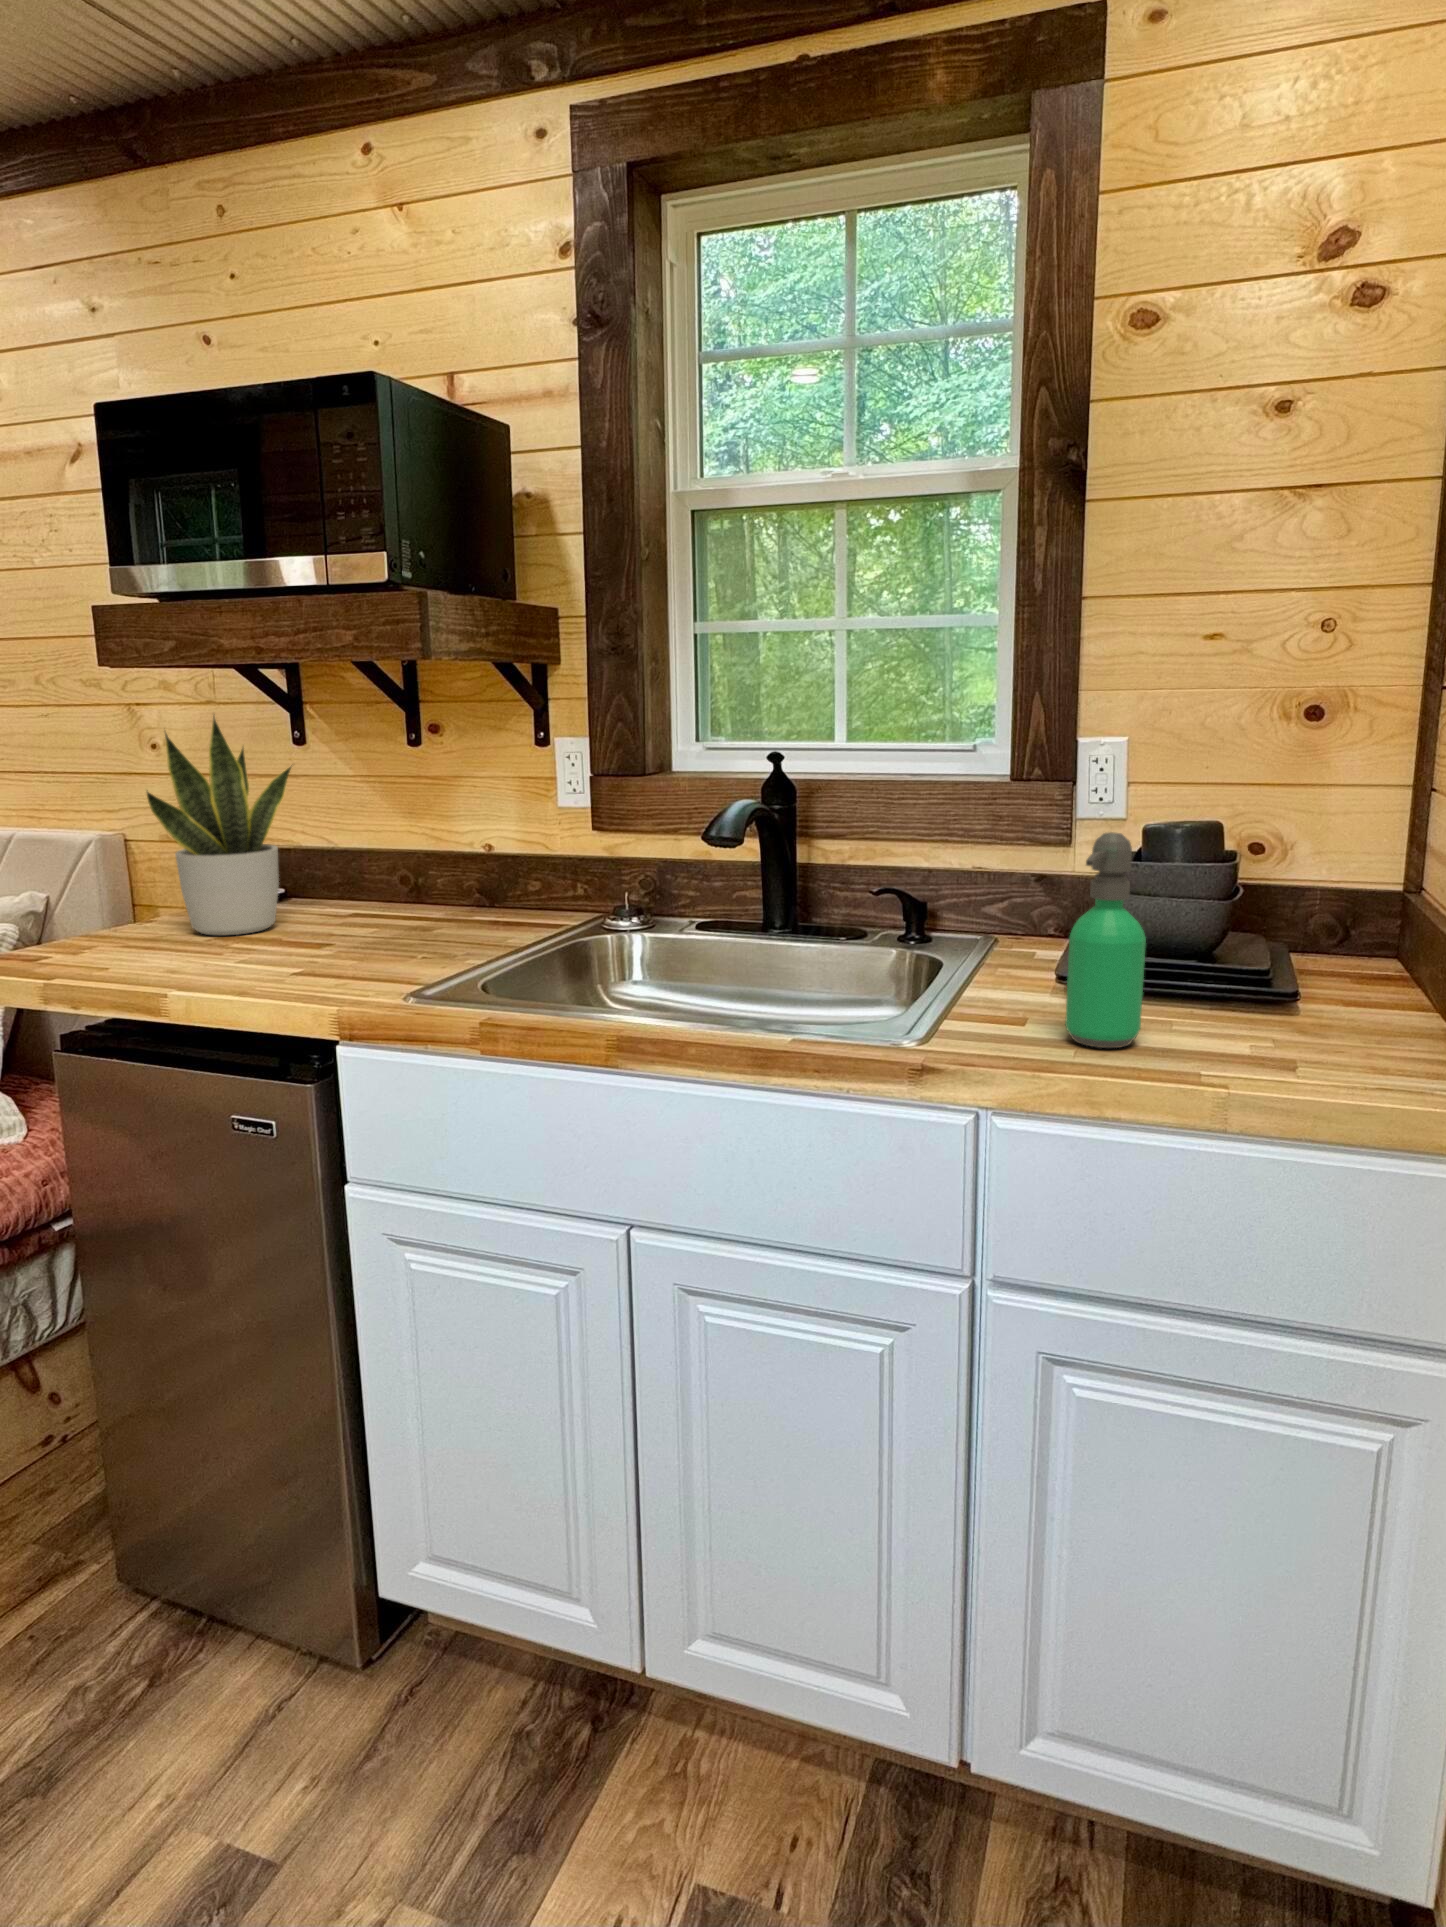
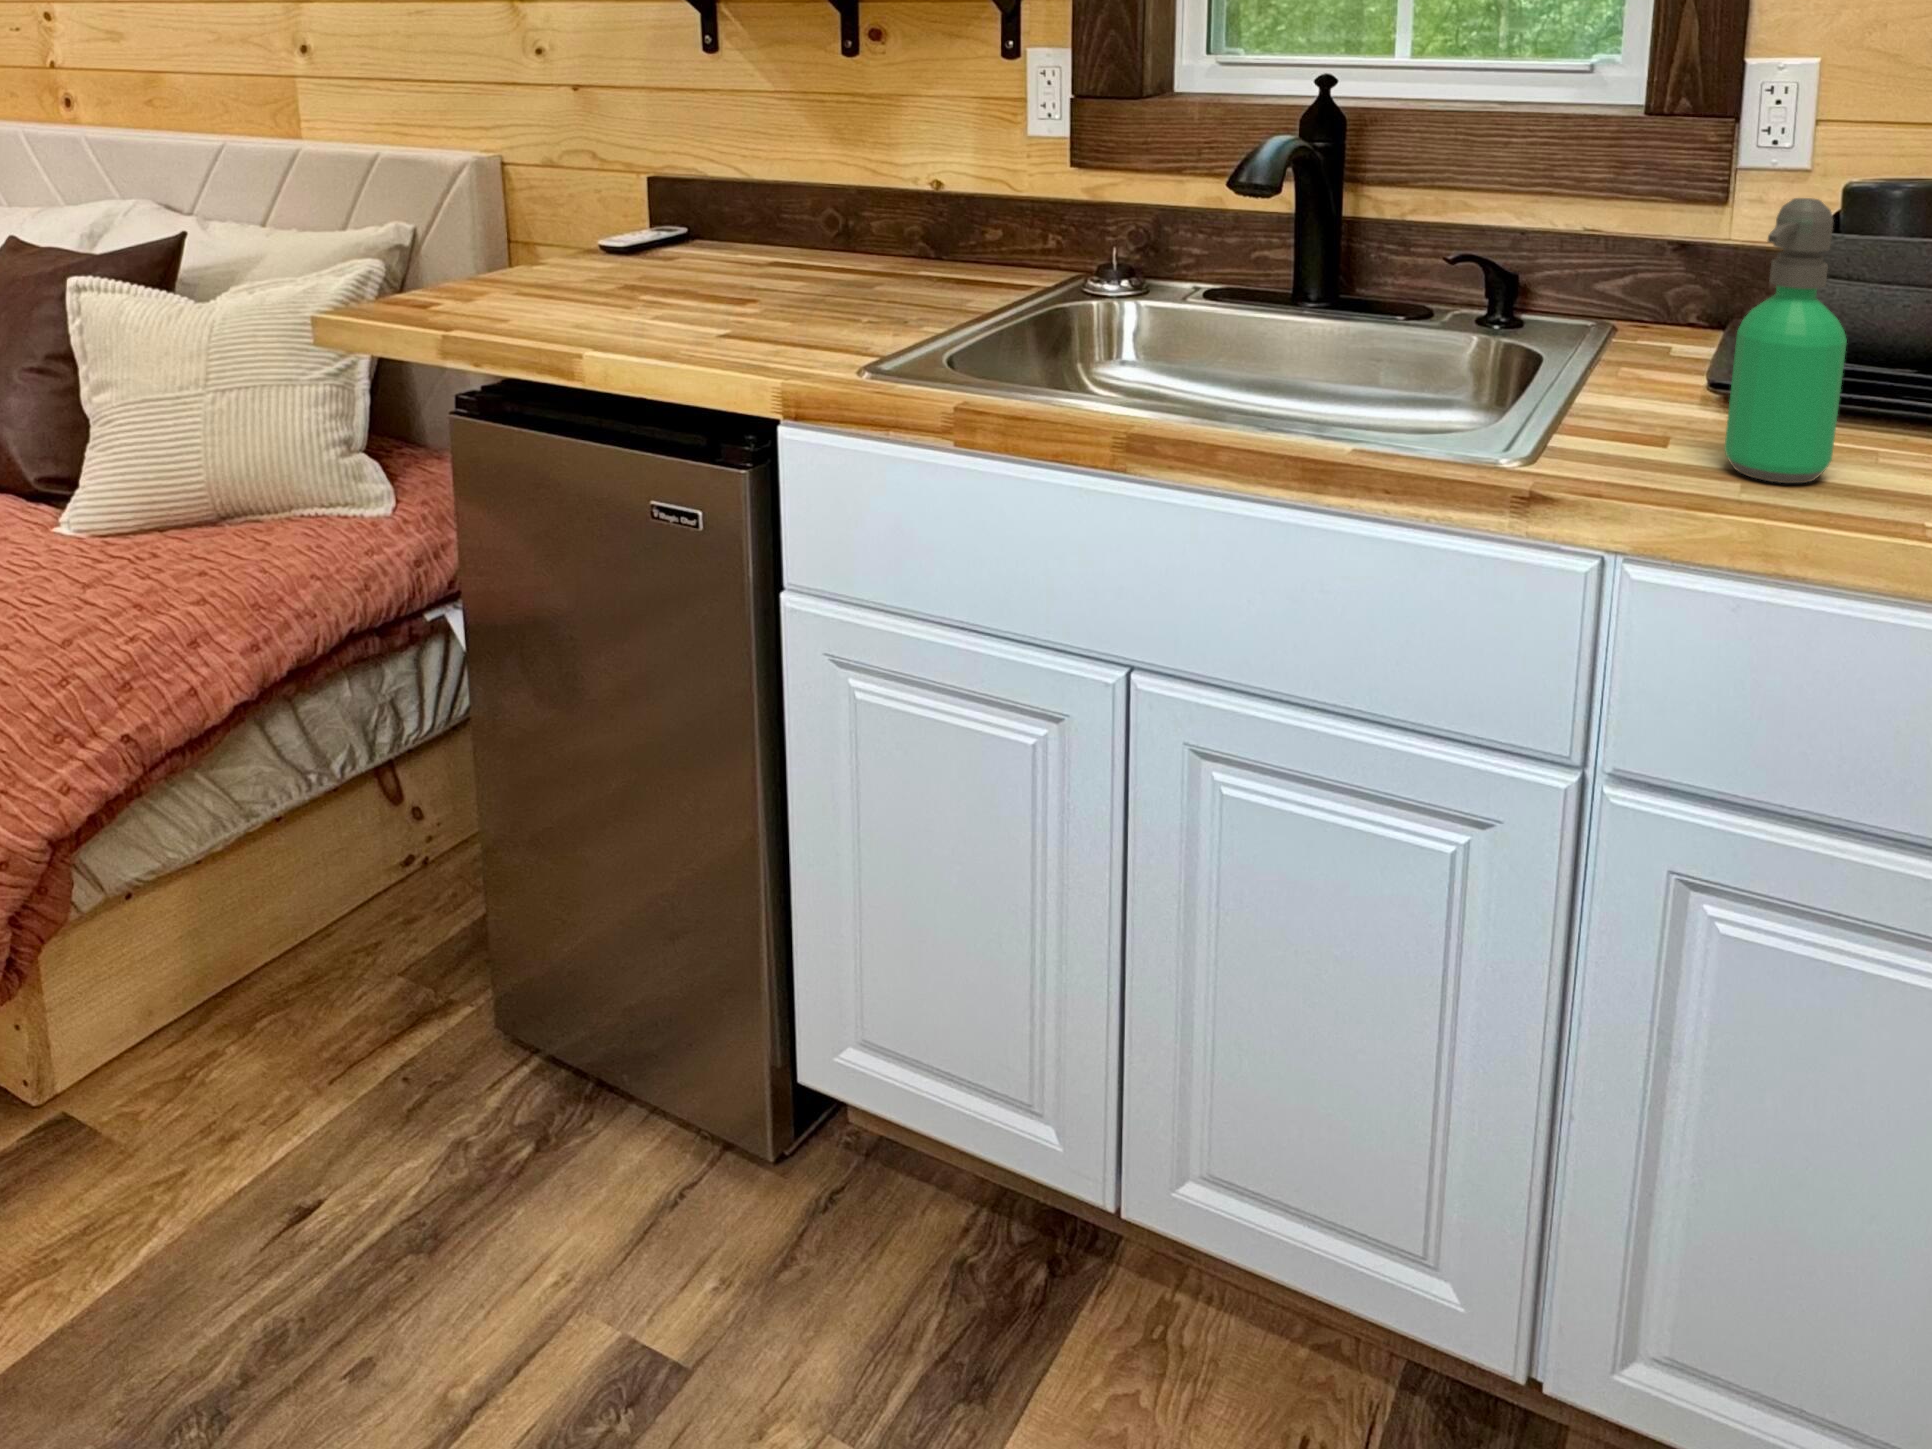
potted plant: present [147,716,292,935] -> none [551,13,715,284]

